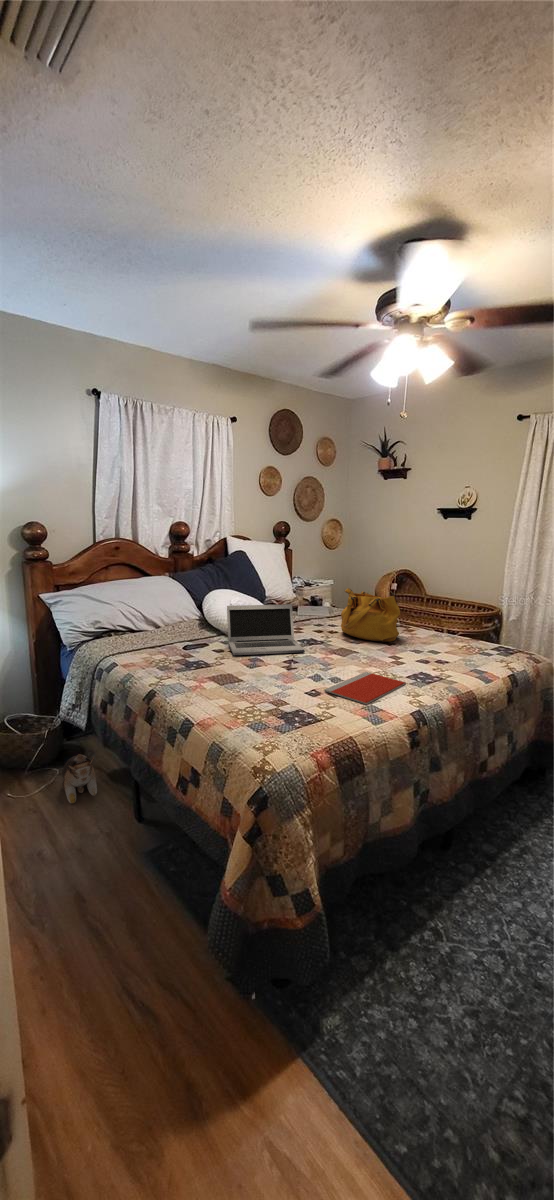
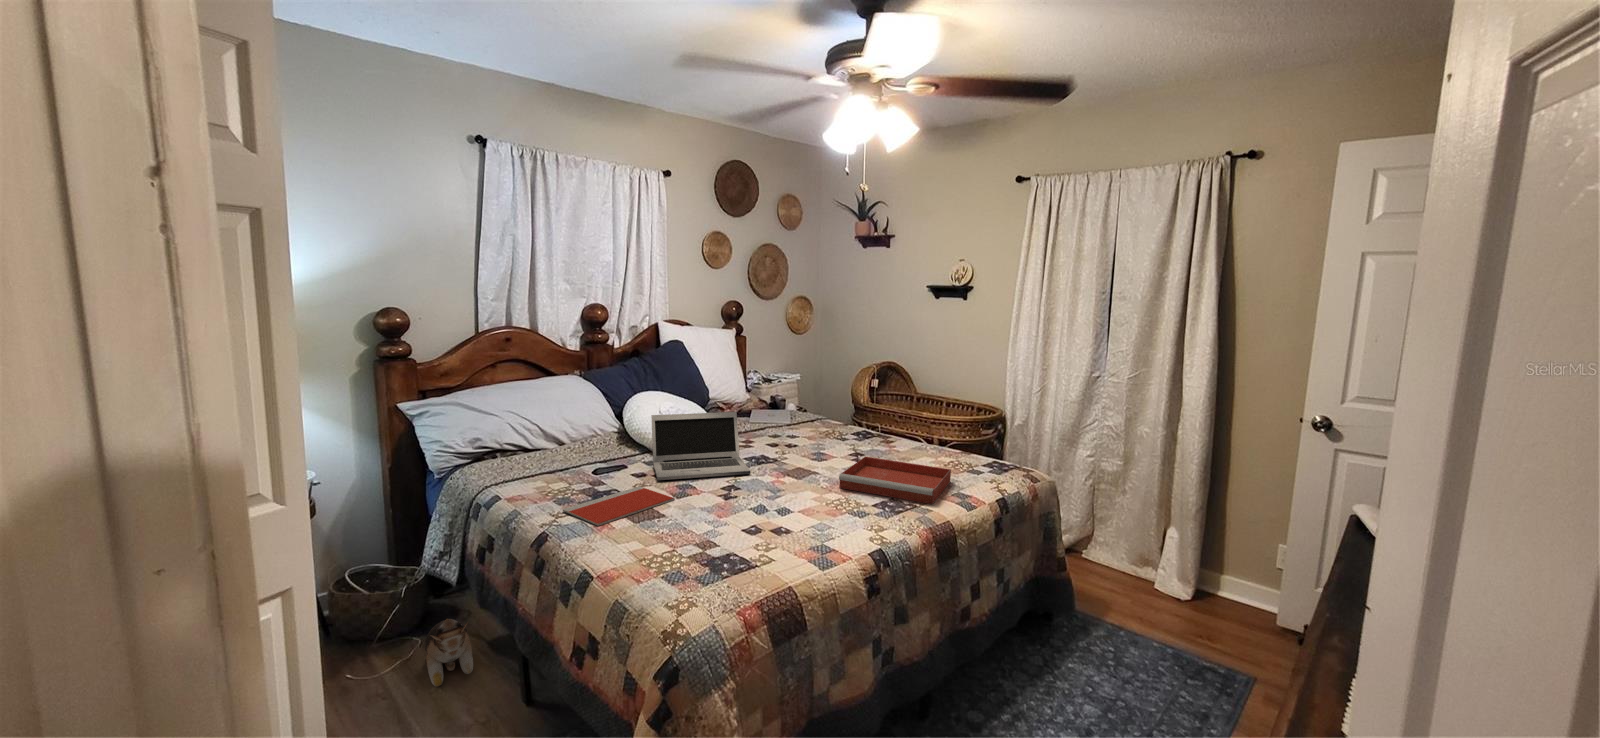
handbag: present [341,588,400,642] -> none [801,389,873,458]
tray: none [377,641,468,678] -> present [839,456,951,504]
notebook: present [324,672,406,704] -> present [563,486,675,526]

